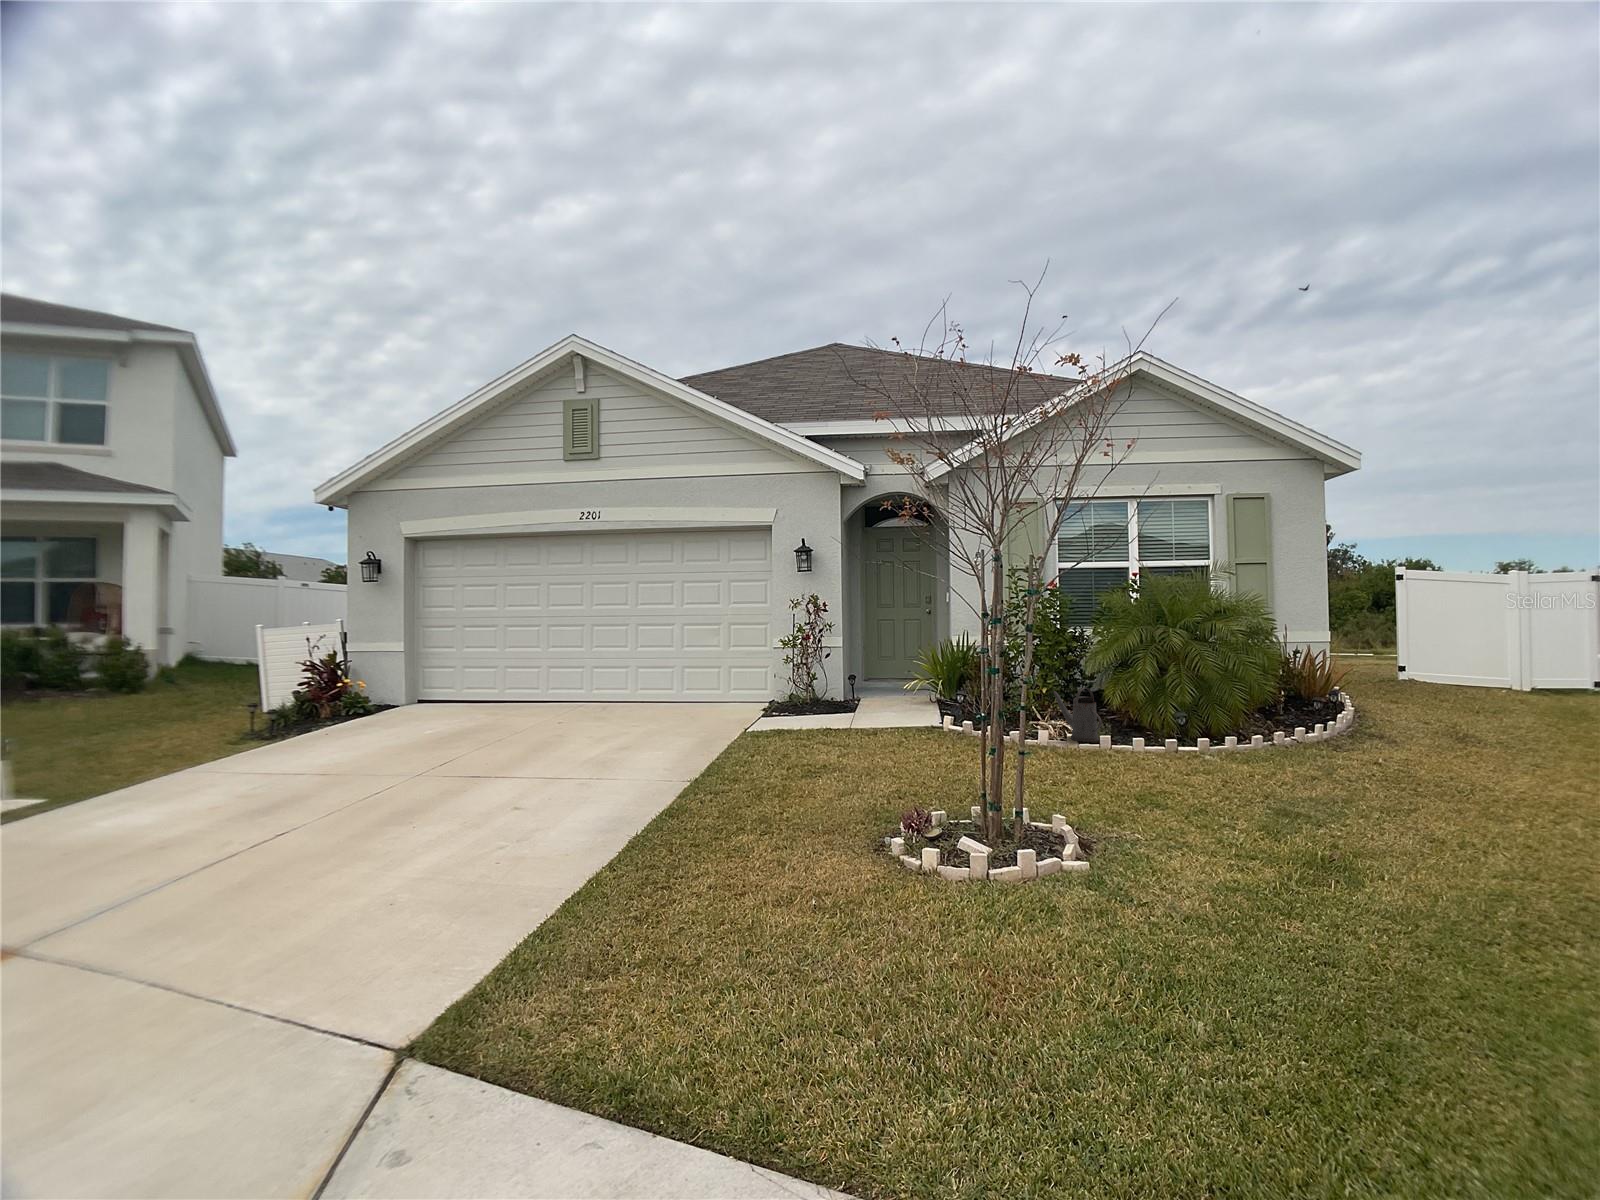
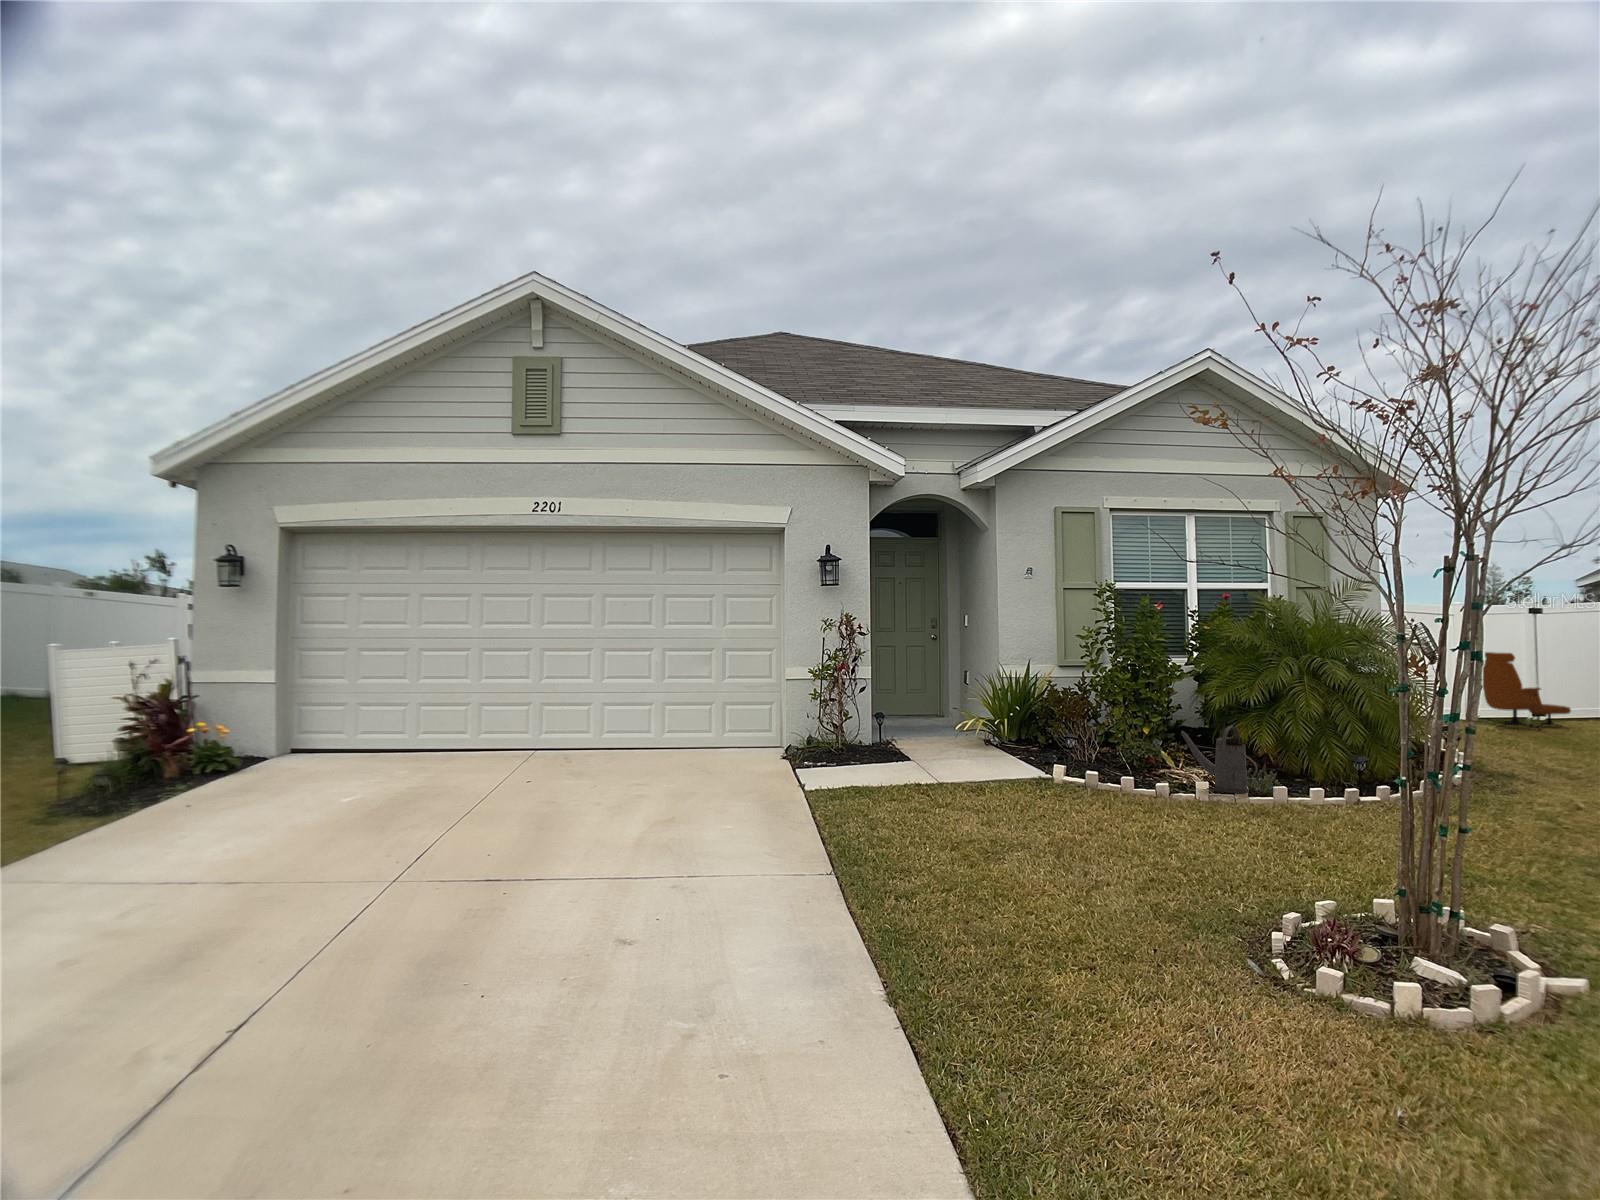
lounge chair: none [1426,620,1521,694] -> present [1481,652,1571,730]

